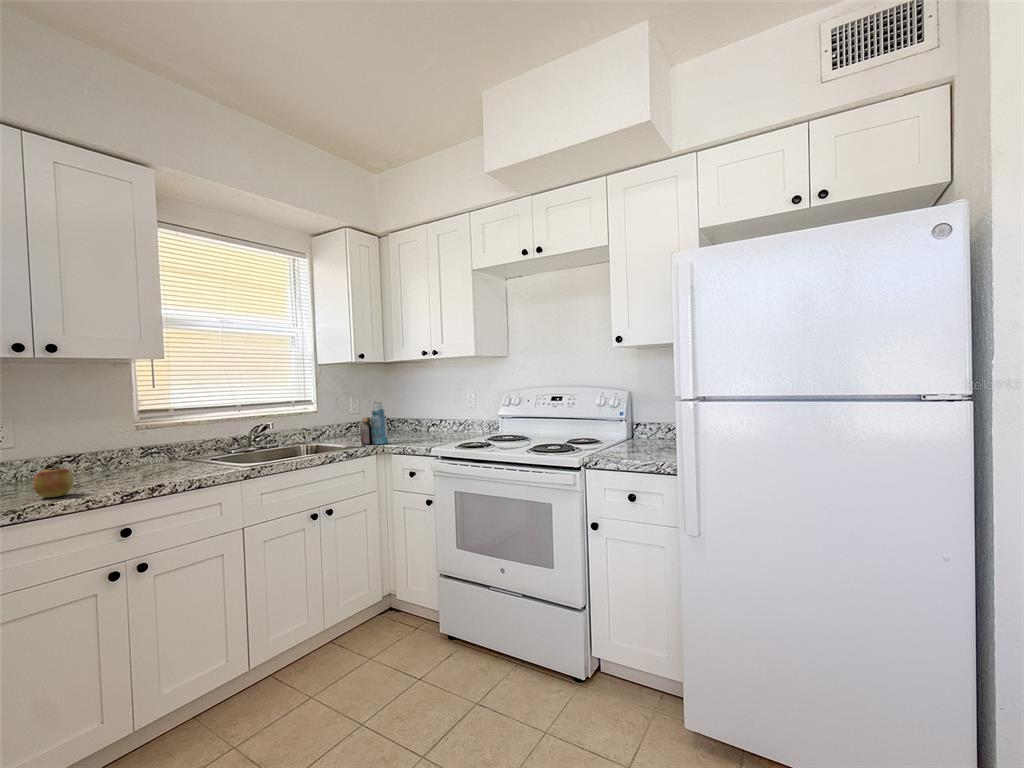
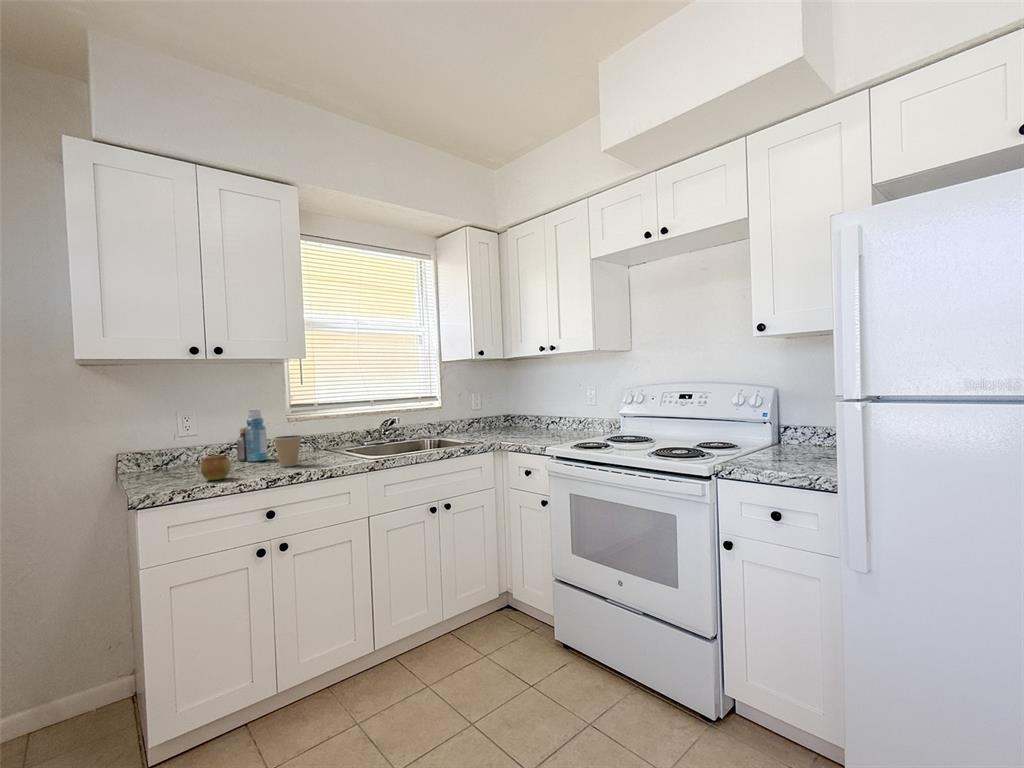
bottle: present [360,401,388,445] -> present [237,408,268,461]
coffee cup: none [125,444,161,479] -> present [274,435,302,467]

